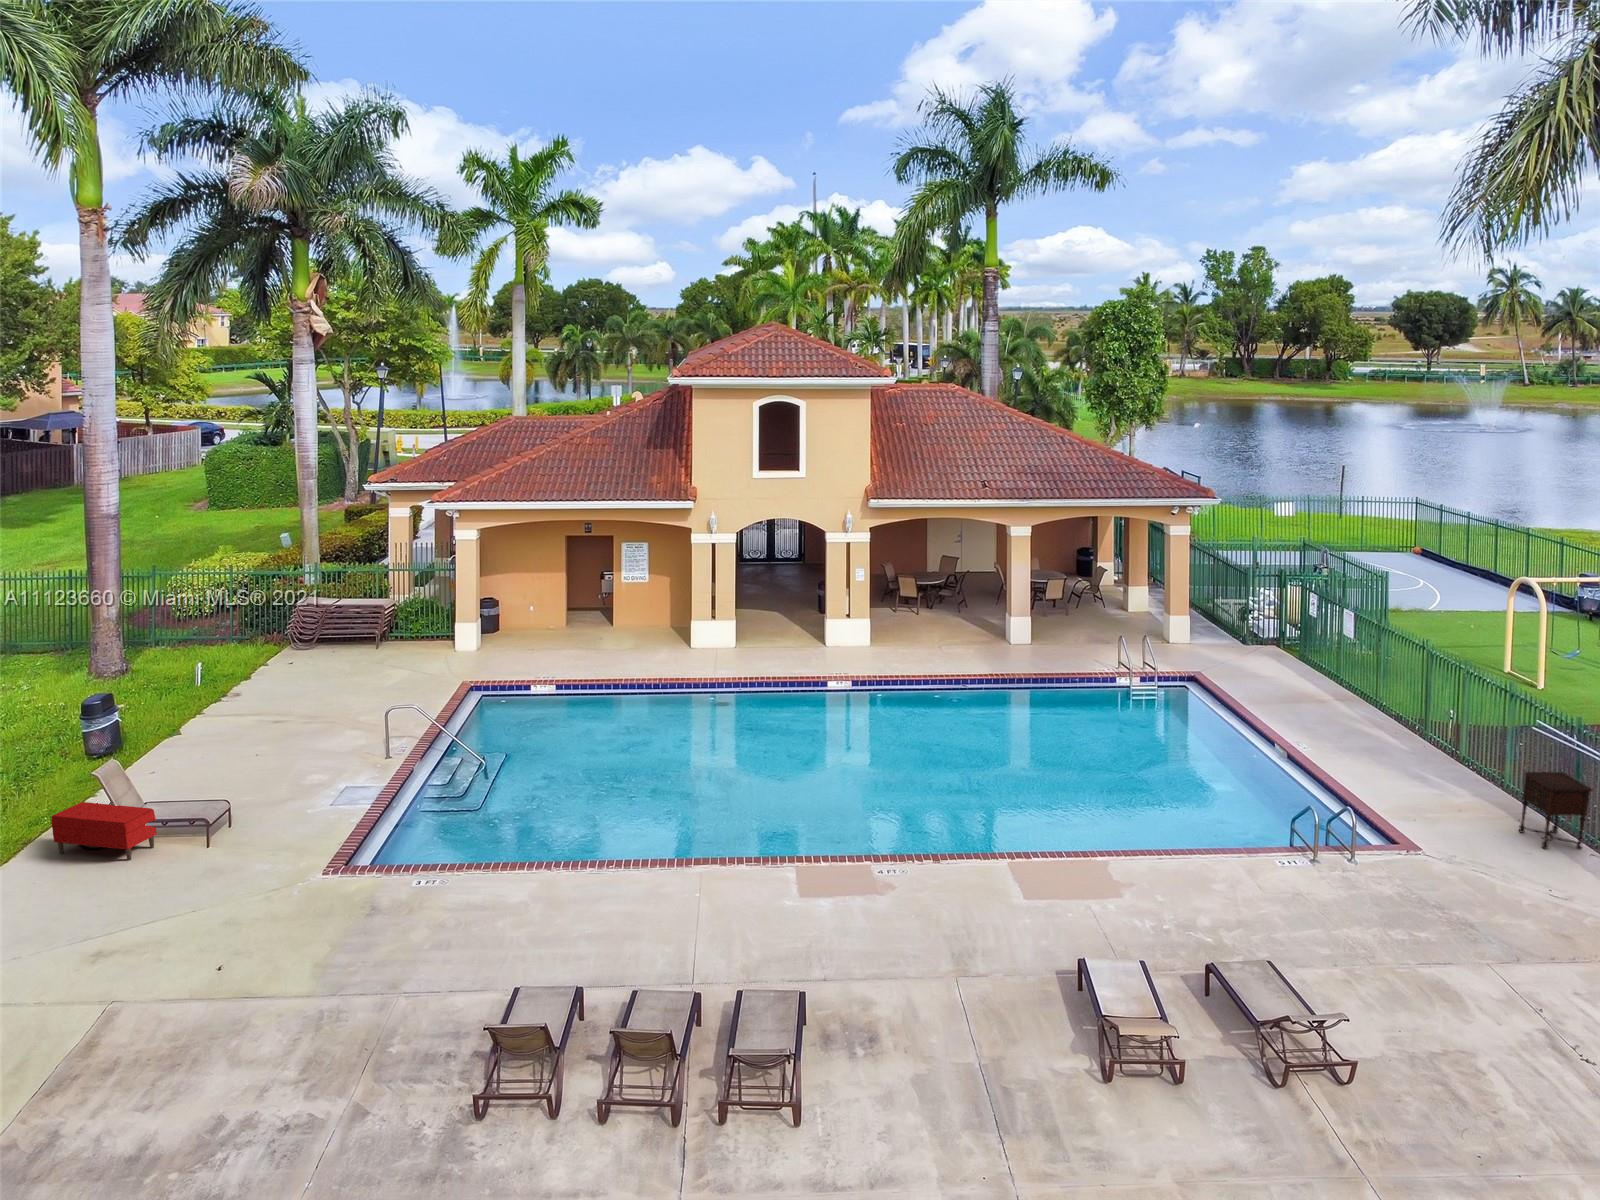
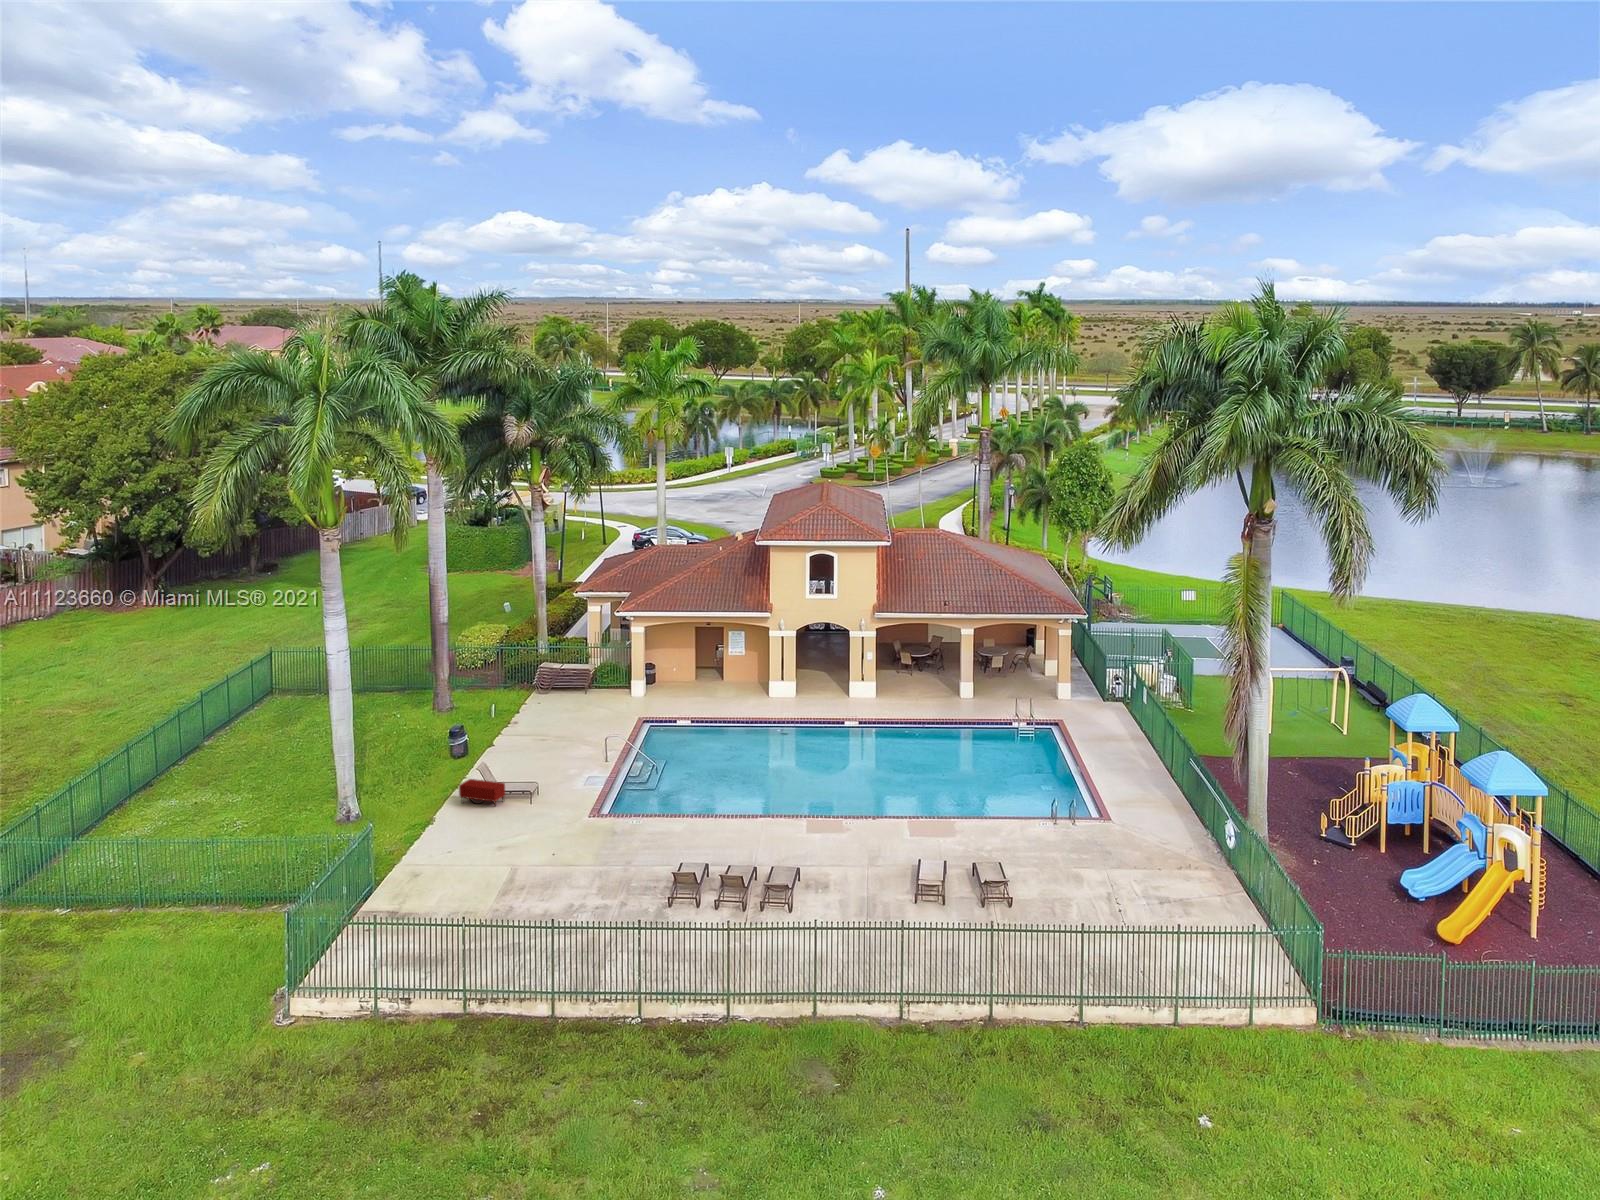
side table: present [1519,772,1592,849] -> none [1176,783,1205,822]

